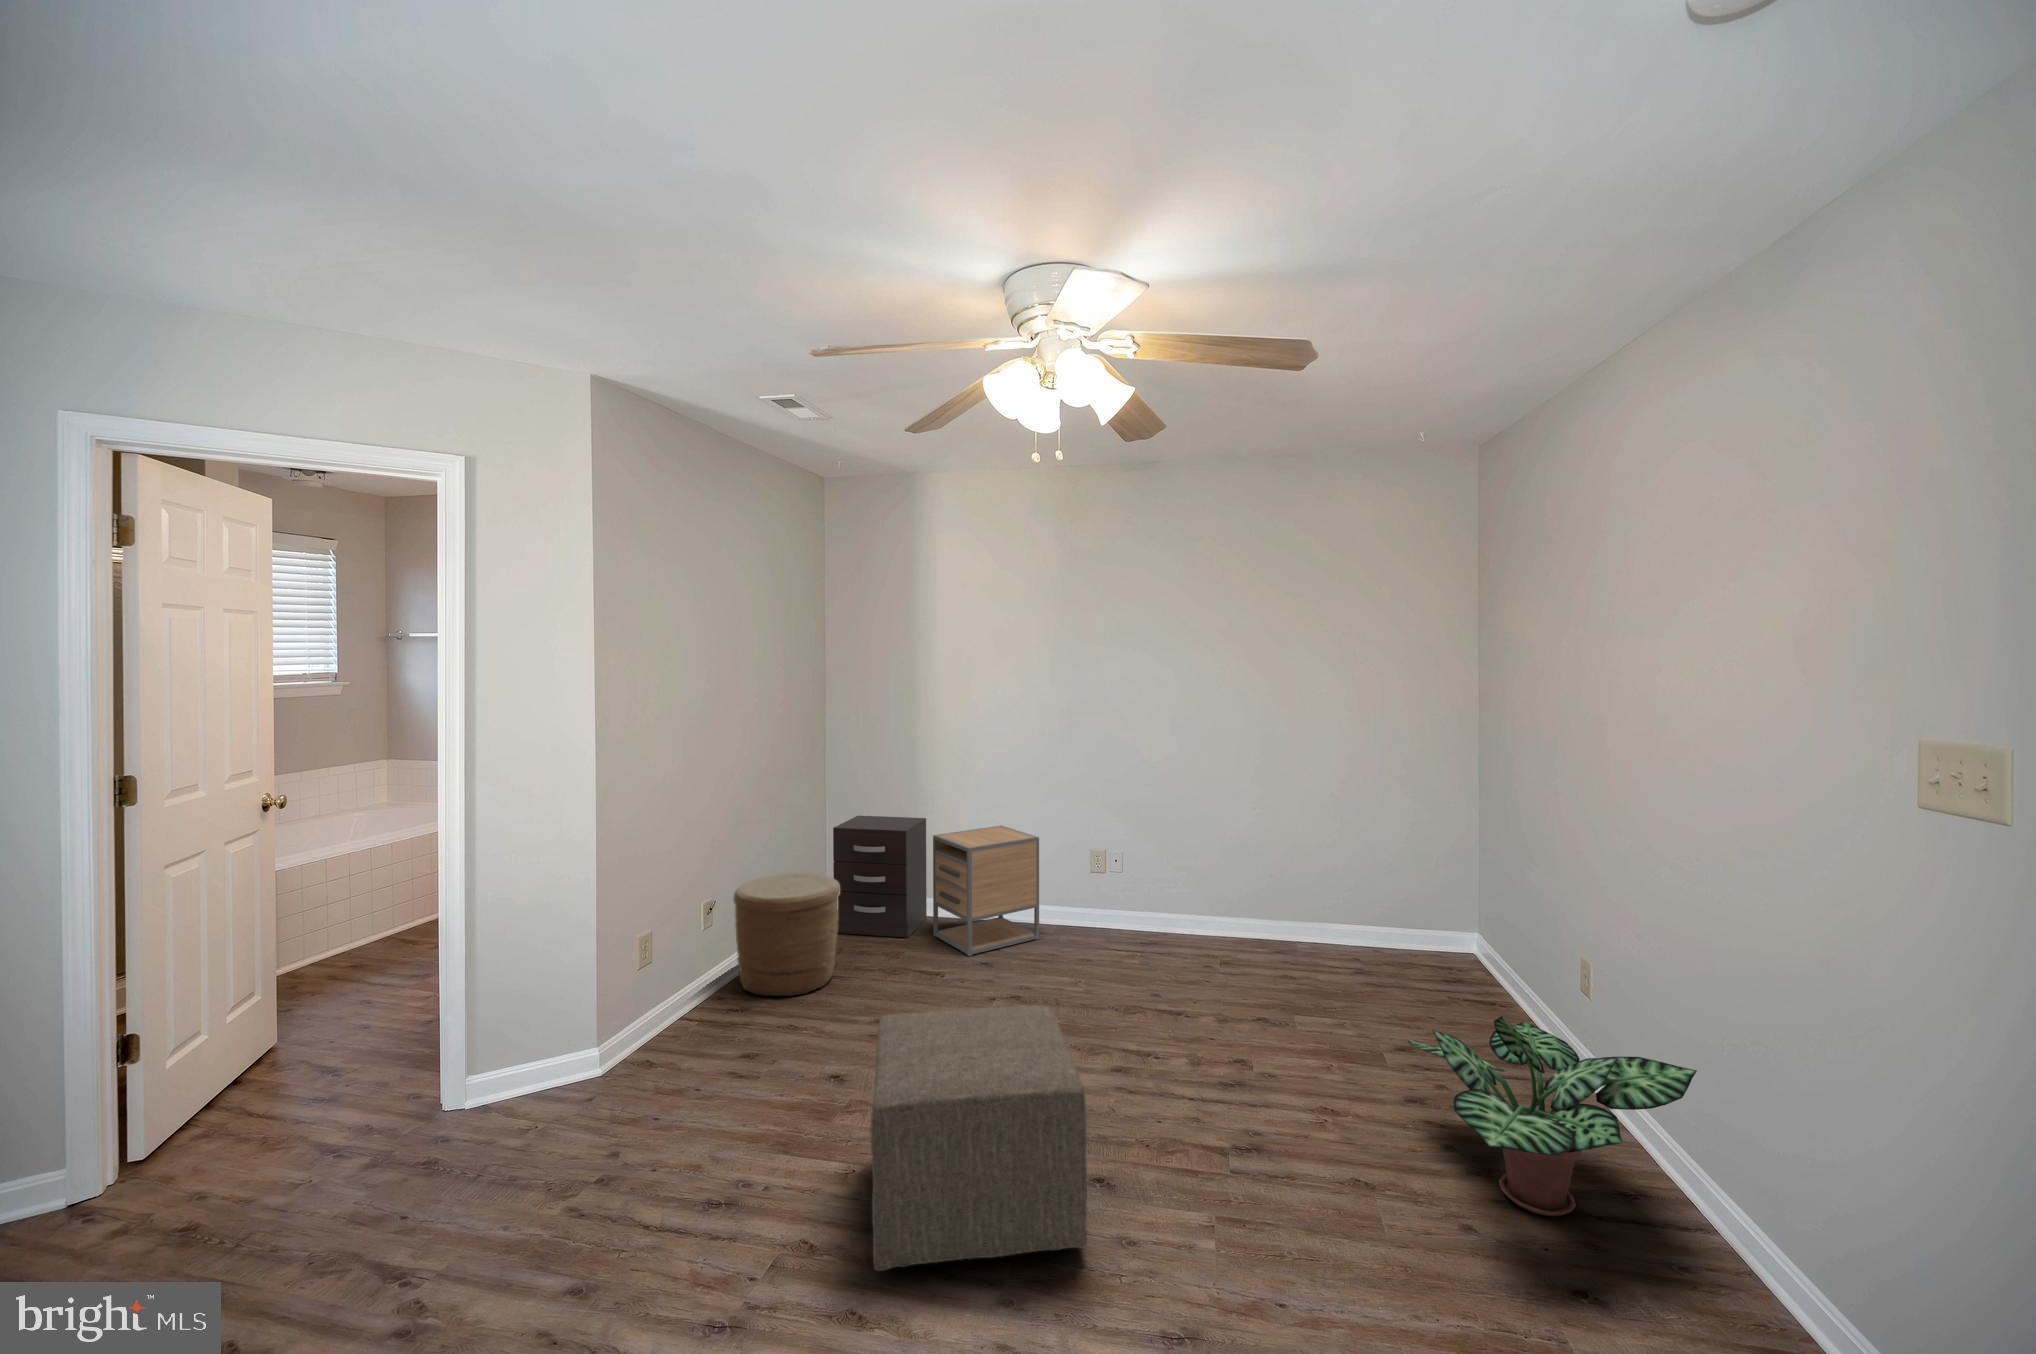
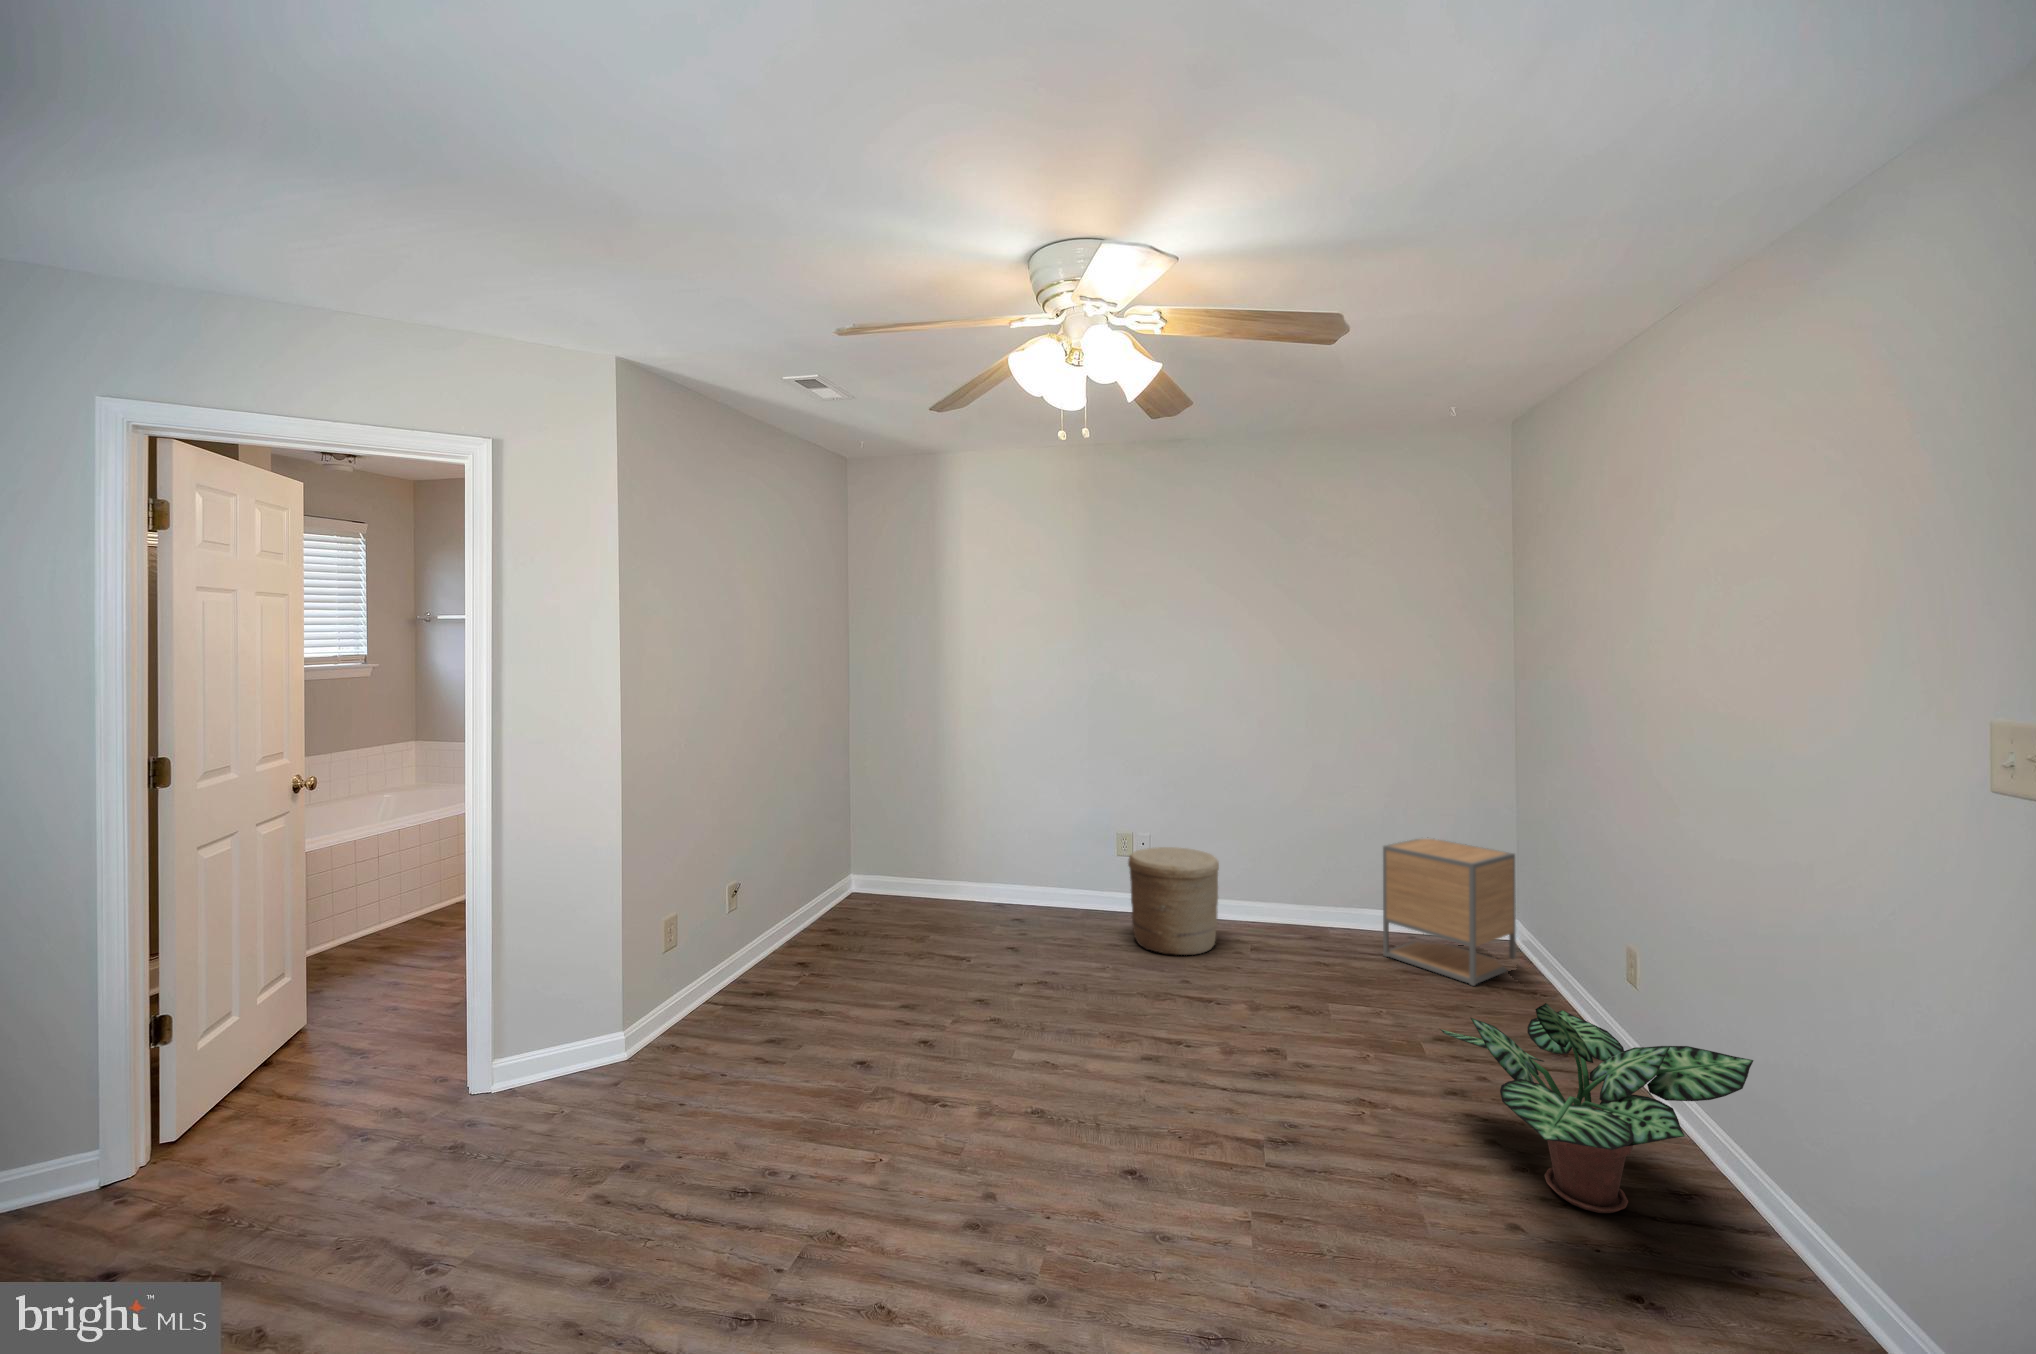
dresser: present [833,816,927,938] -> none [858,812,948,930]
nightstand: present [933,826,1039,956] -> present [1383,837,1516,986]
woven basket: present [733,873,840,996] -> present [1128,847,1219,955]
ottoman: present [870,1005,1087,1271] -> none [899,993,1122,1270]

